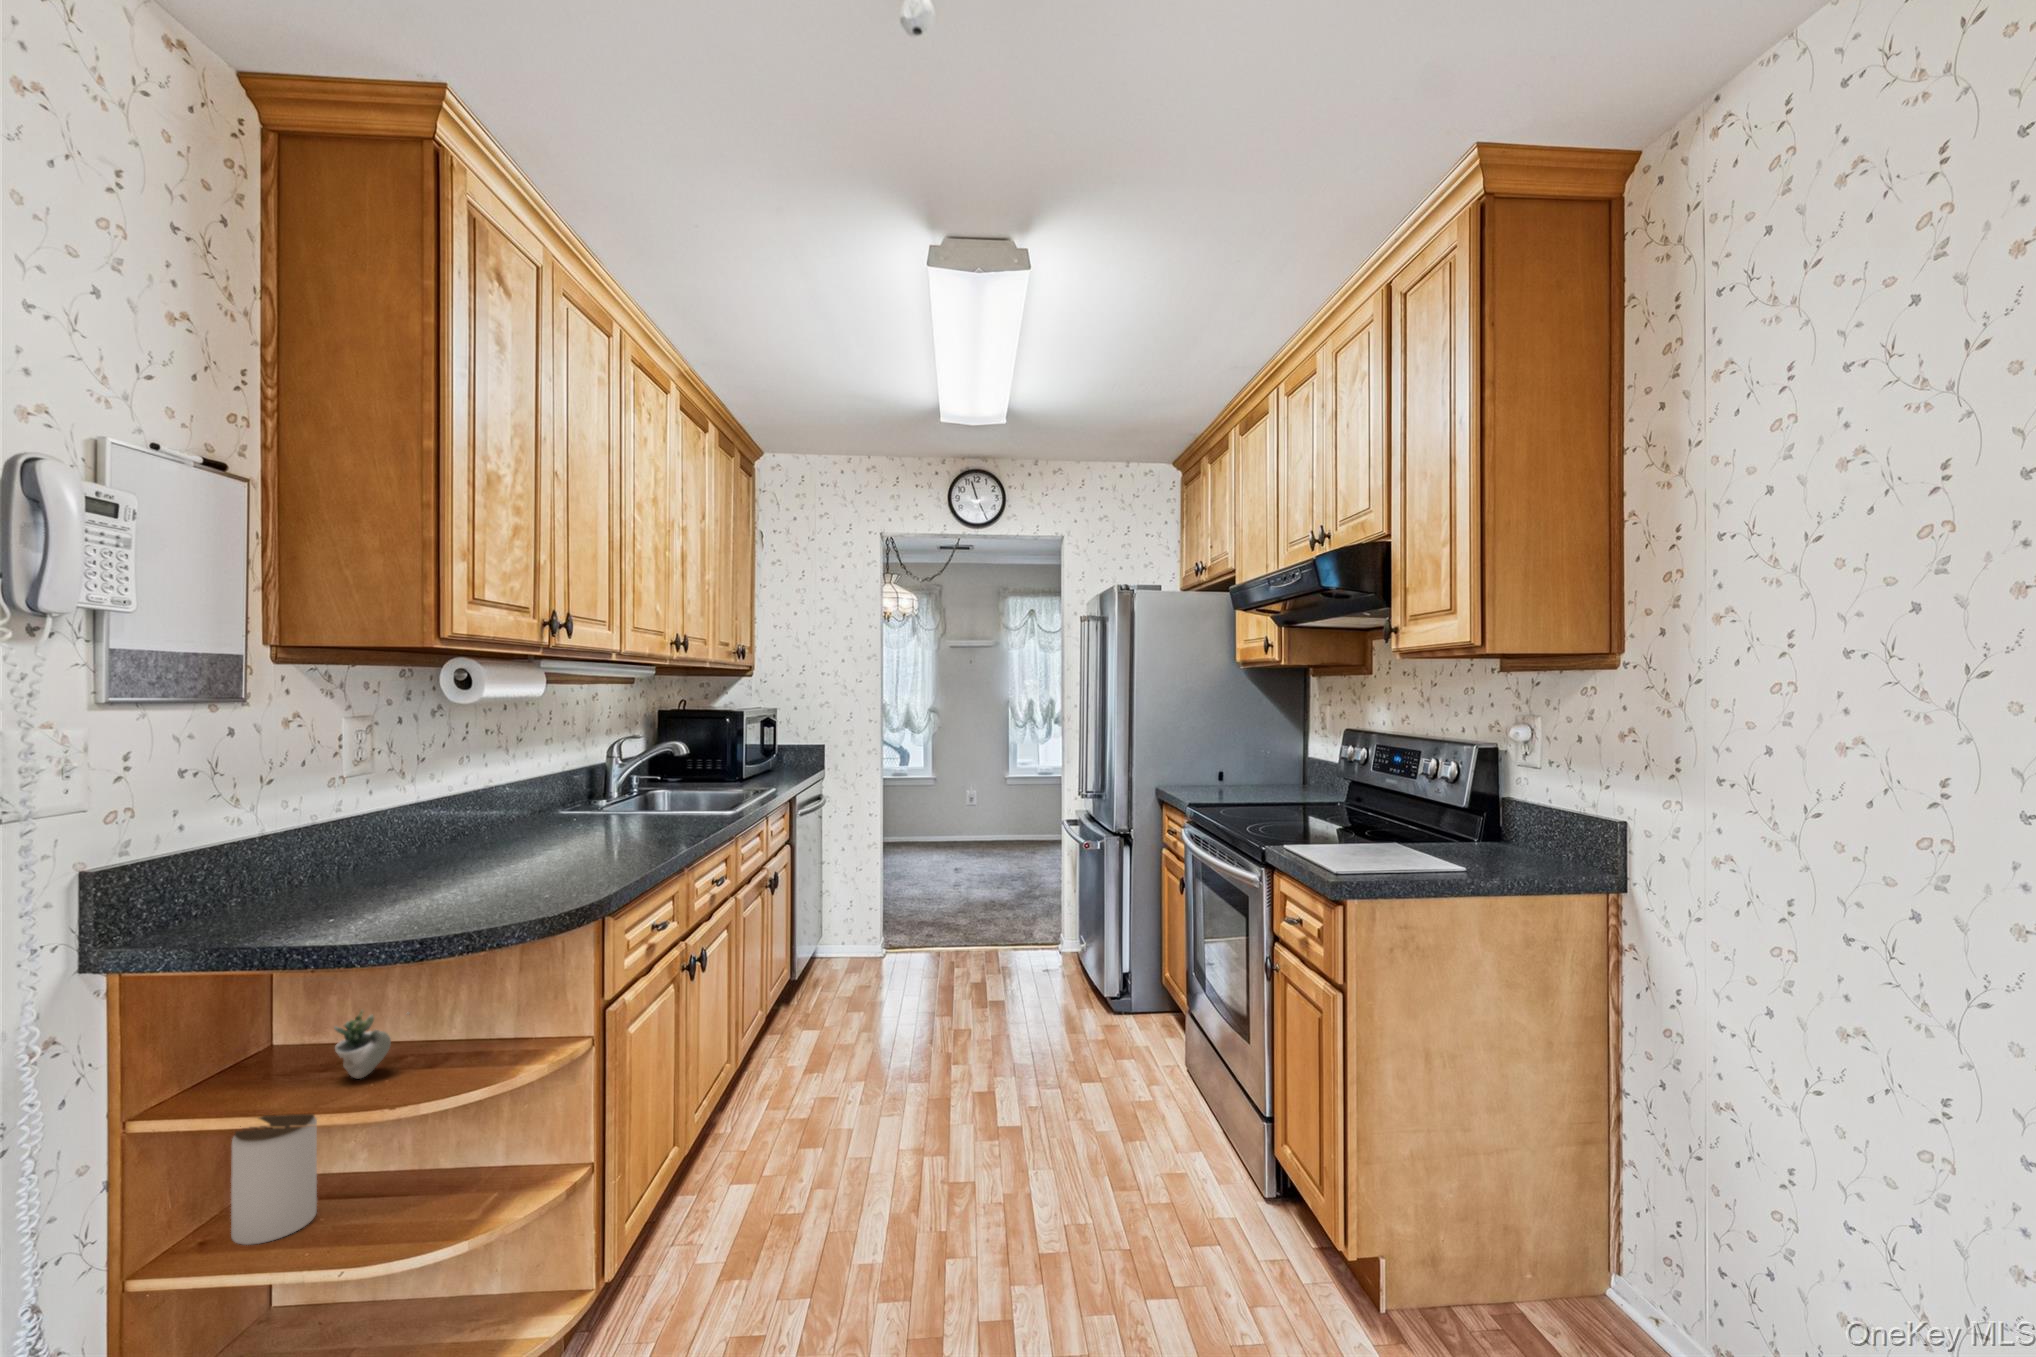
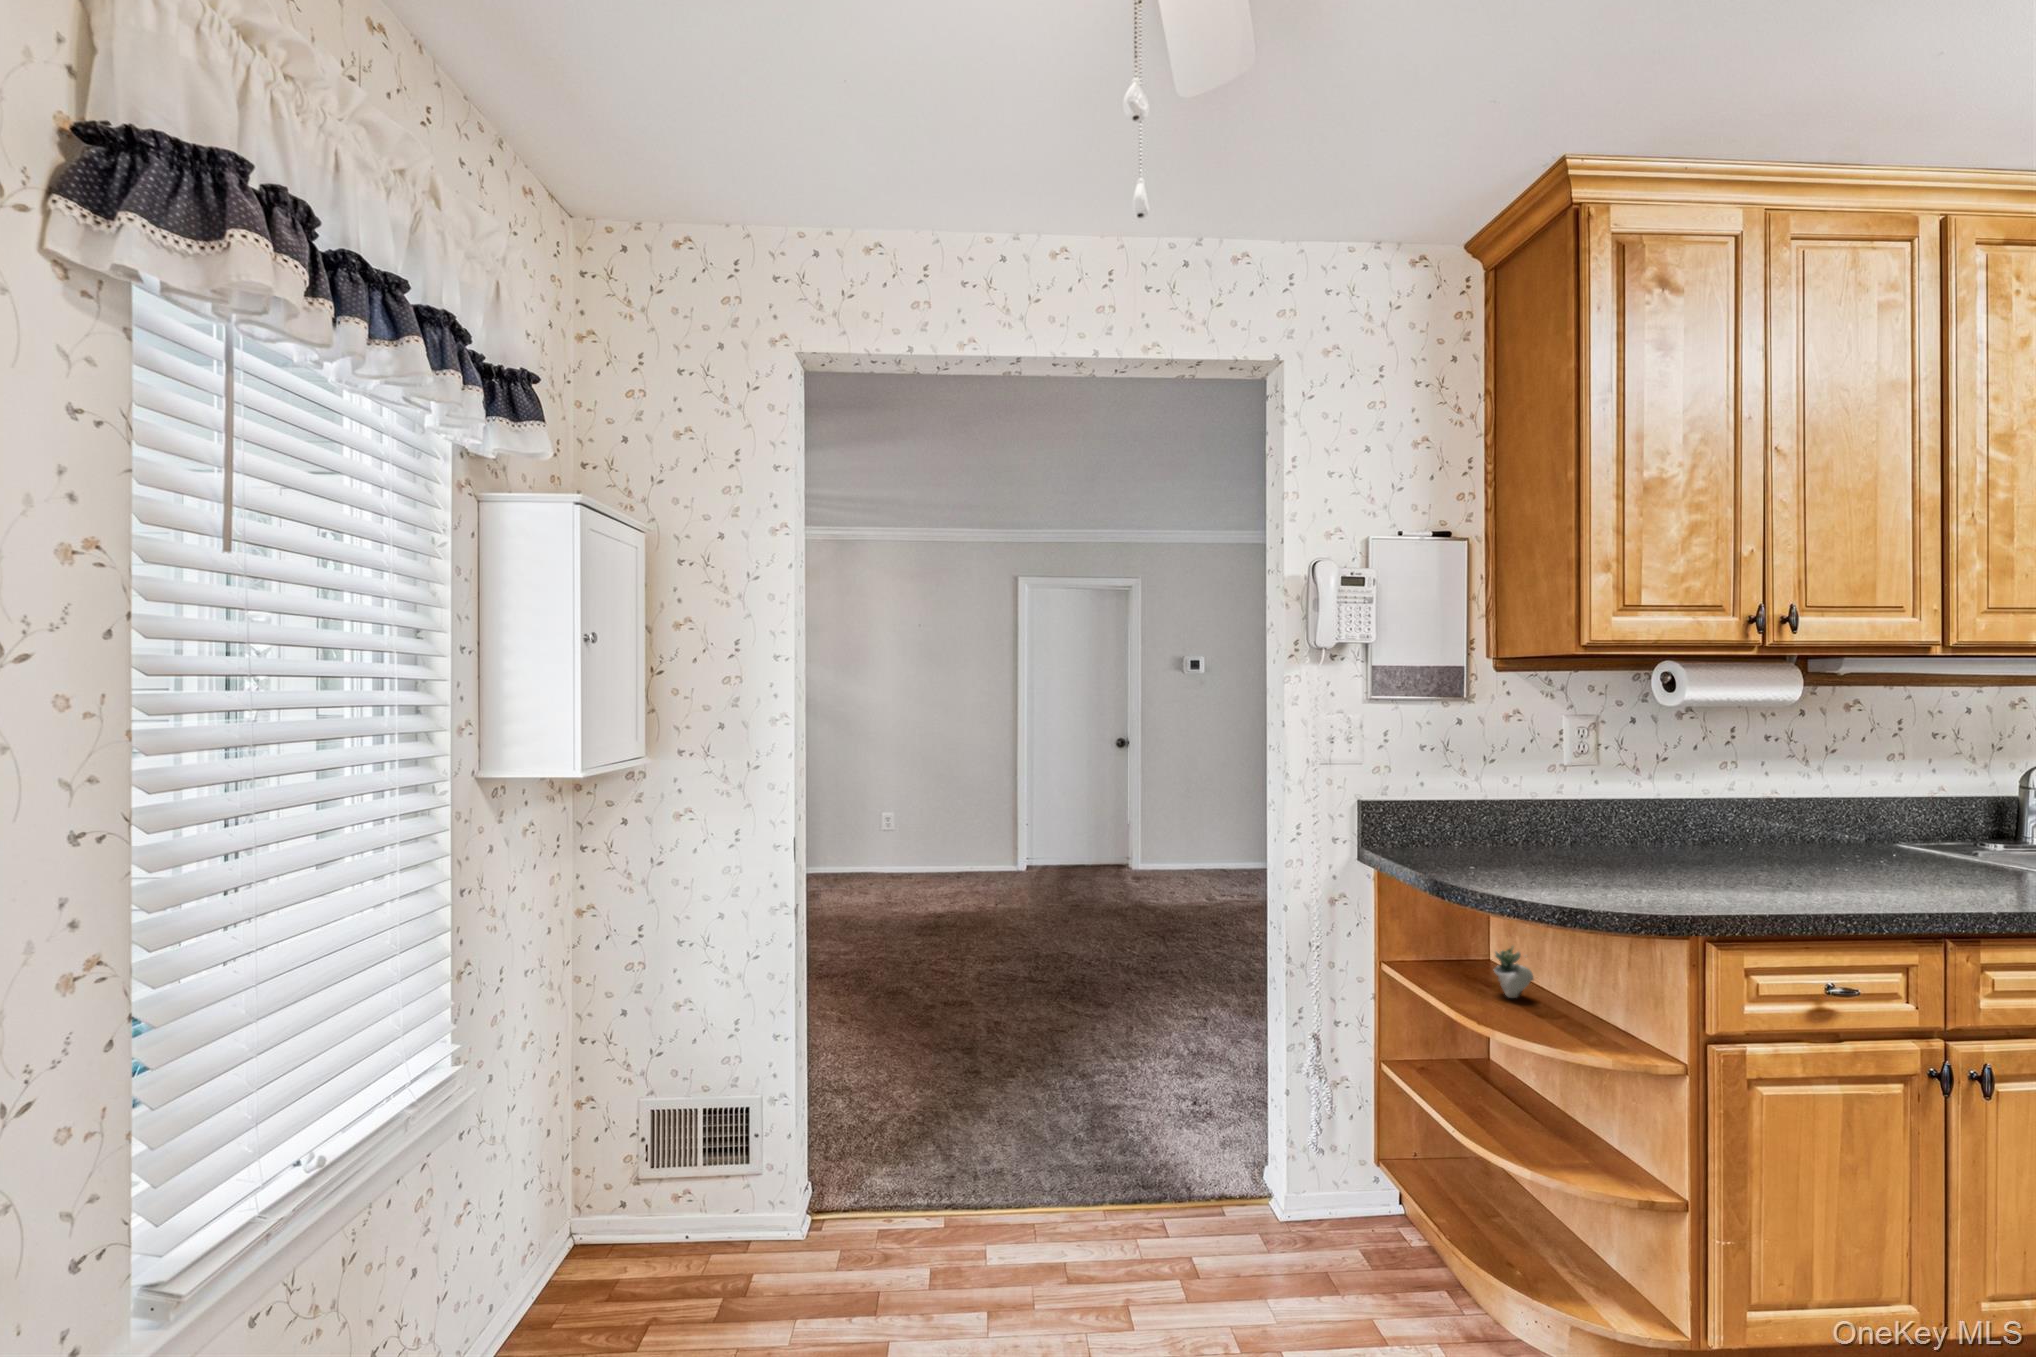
jar: present [231,1114,317,1245] -> none [1443,1002,1496,1093]

